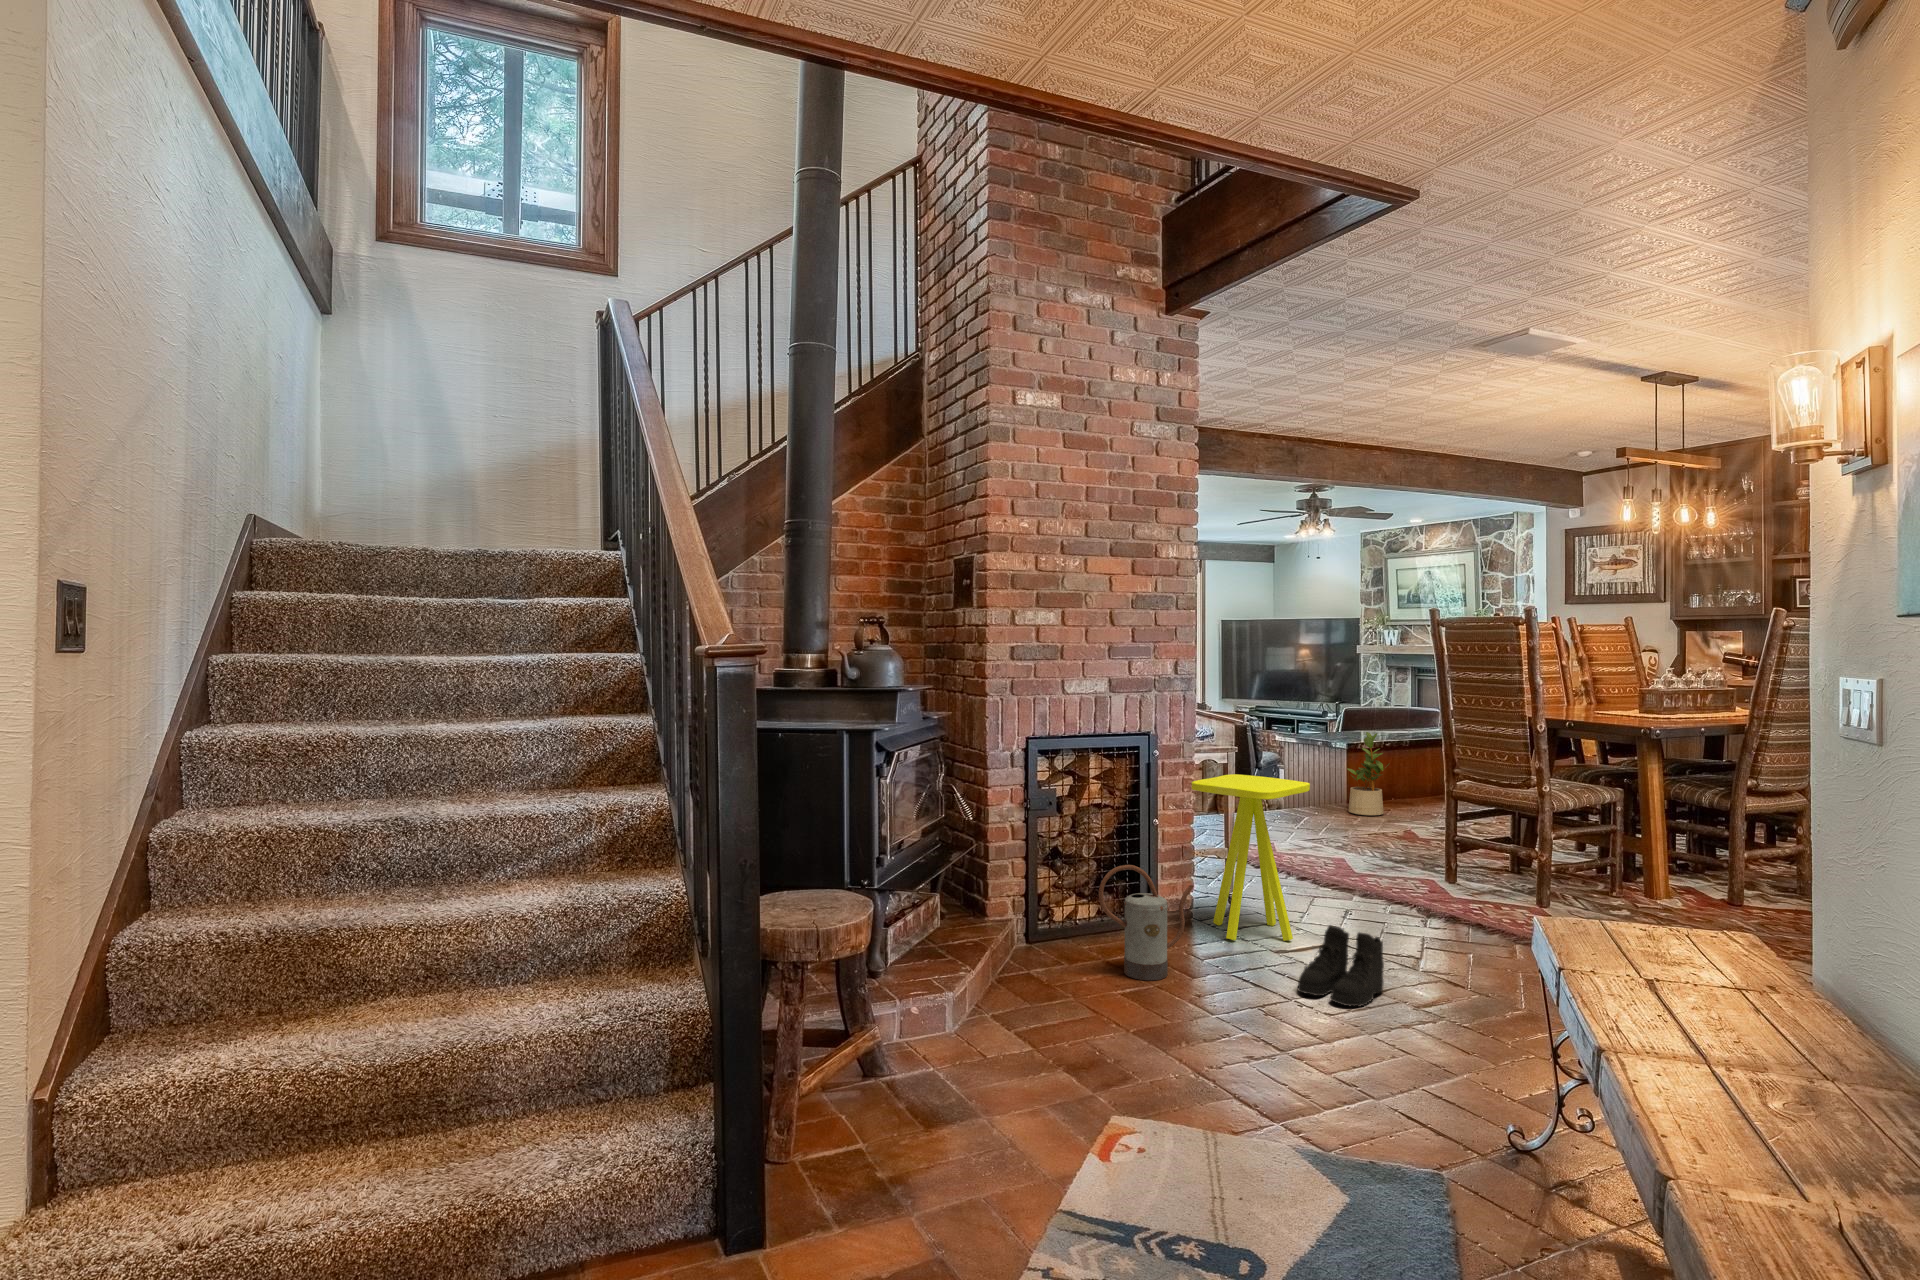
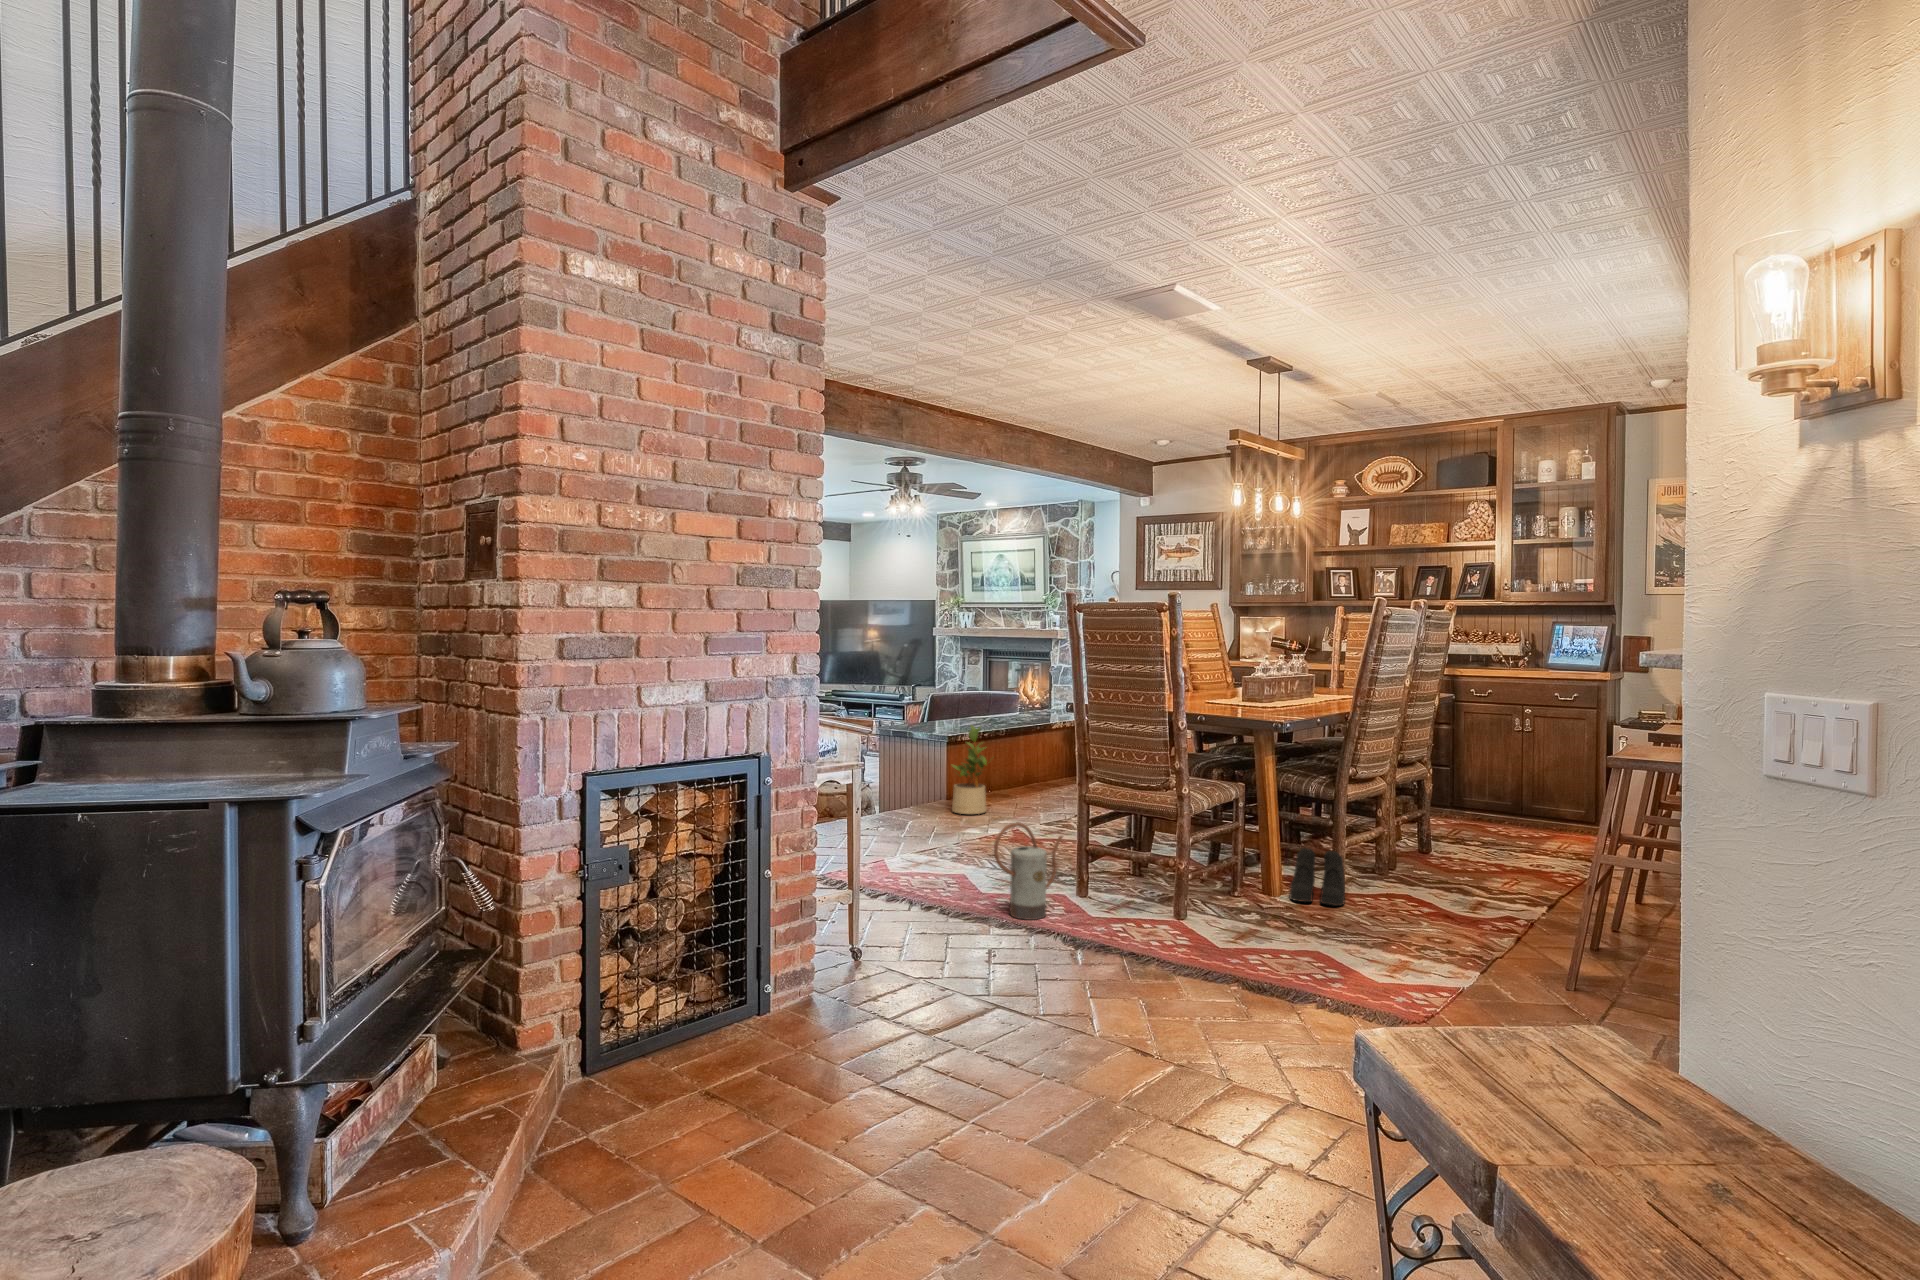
side table: present [1191,774,1310,941] -> none [817,800,960,1022]
watering can: present [1099,865,1194,980] -> present [994,822,1063,920]
boots: present [1298,925,1384,1007] -> present [1290,848,1345,906]

